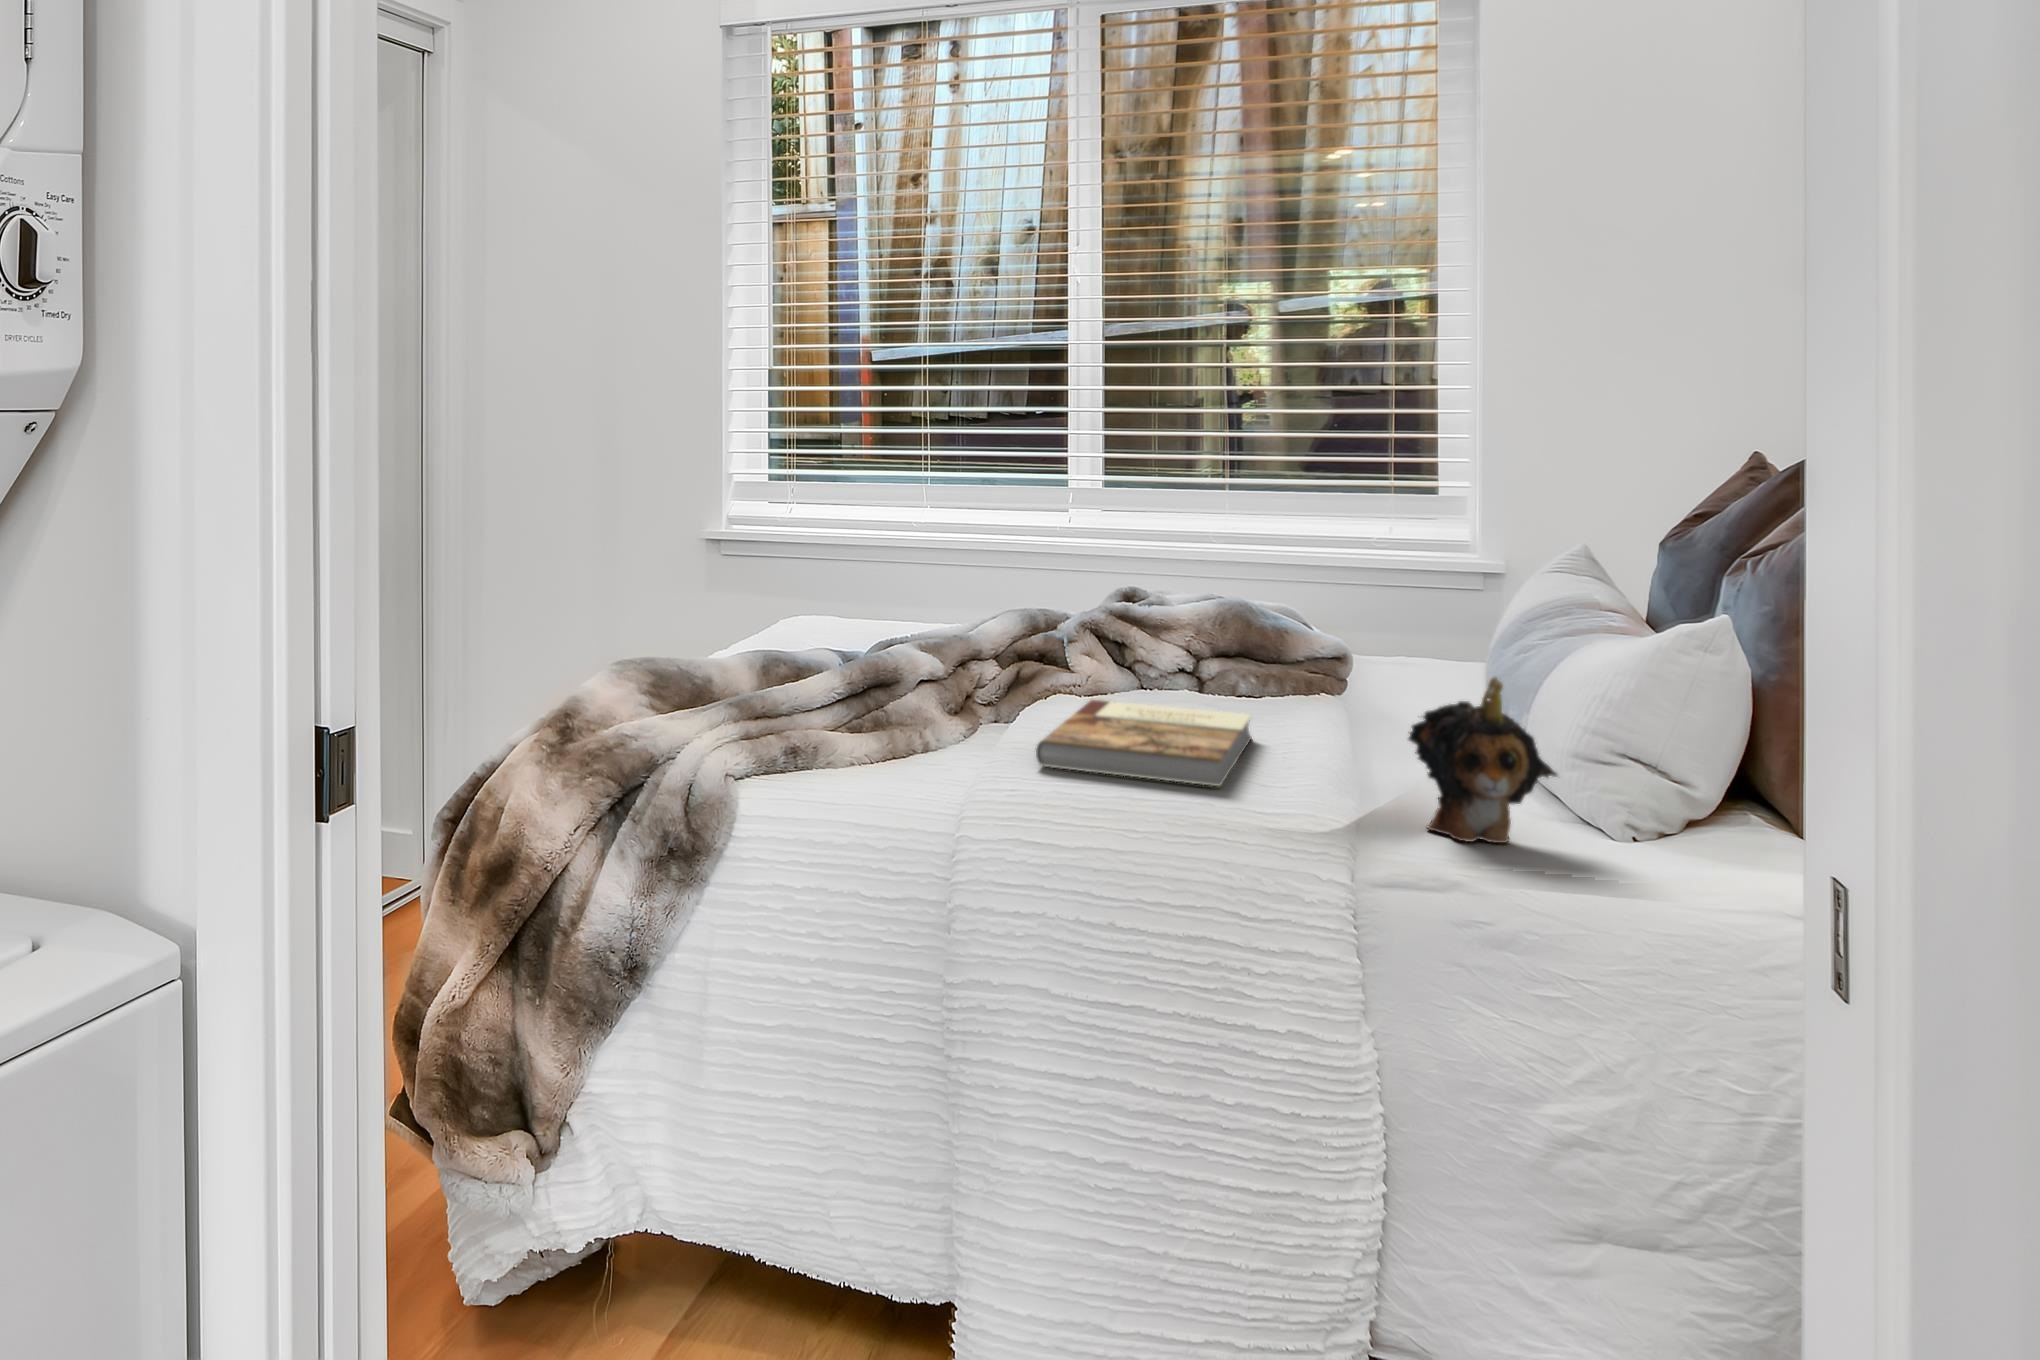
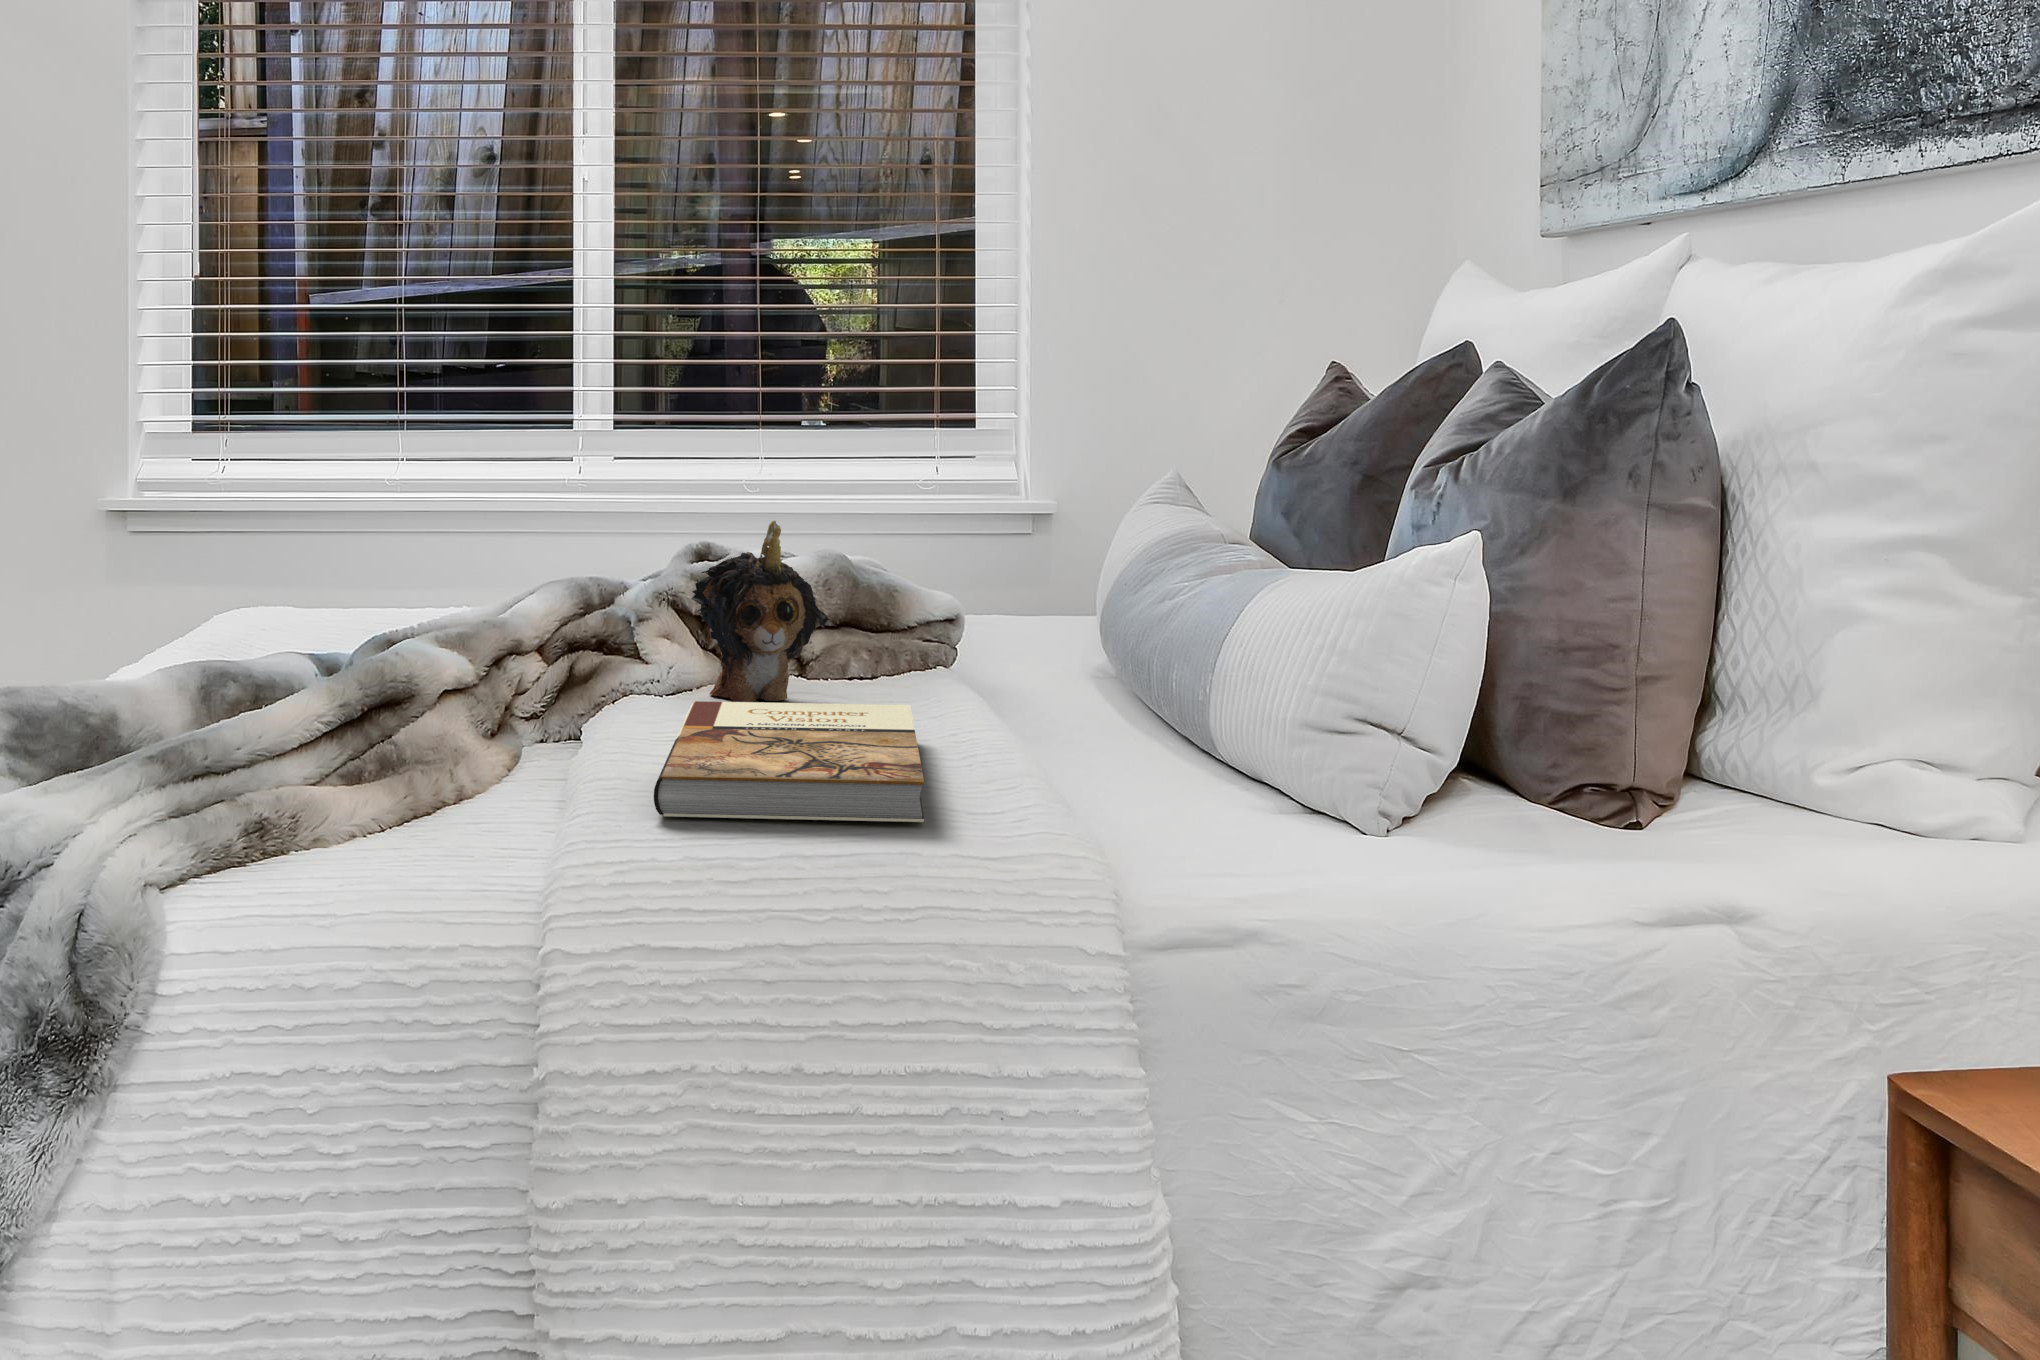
plush toy: present [1409,677,1557,843] -> present [692,521,835,702]

